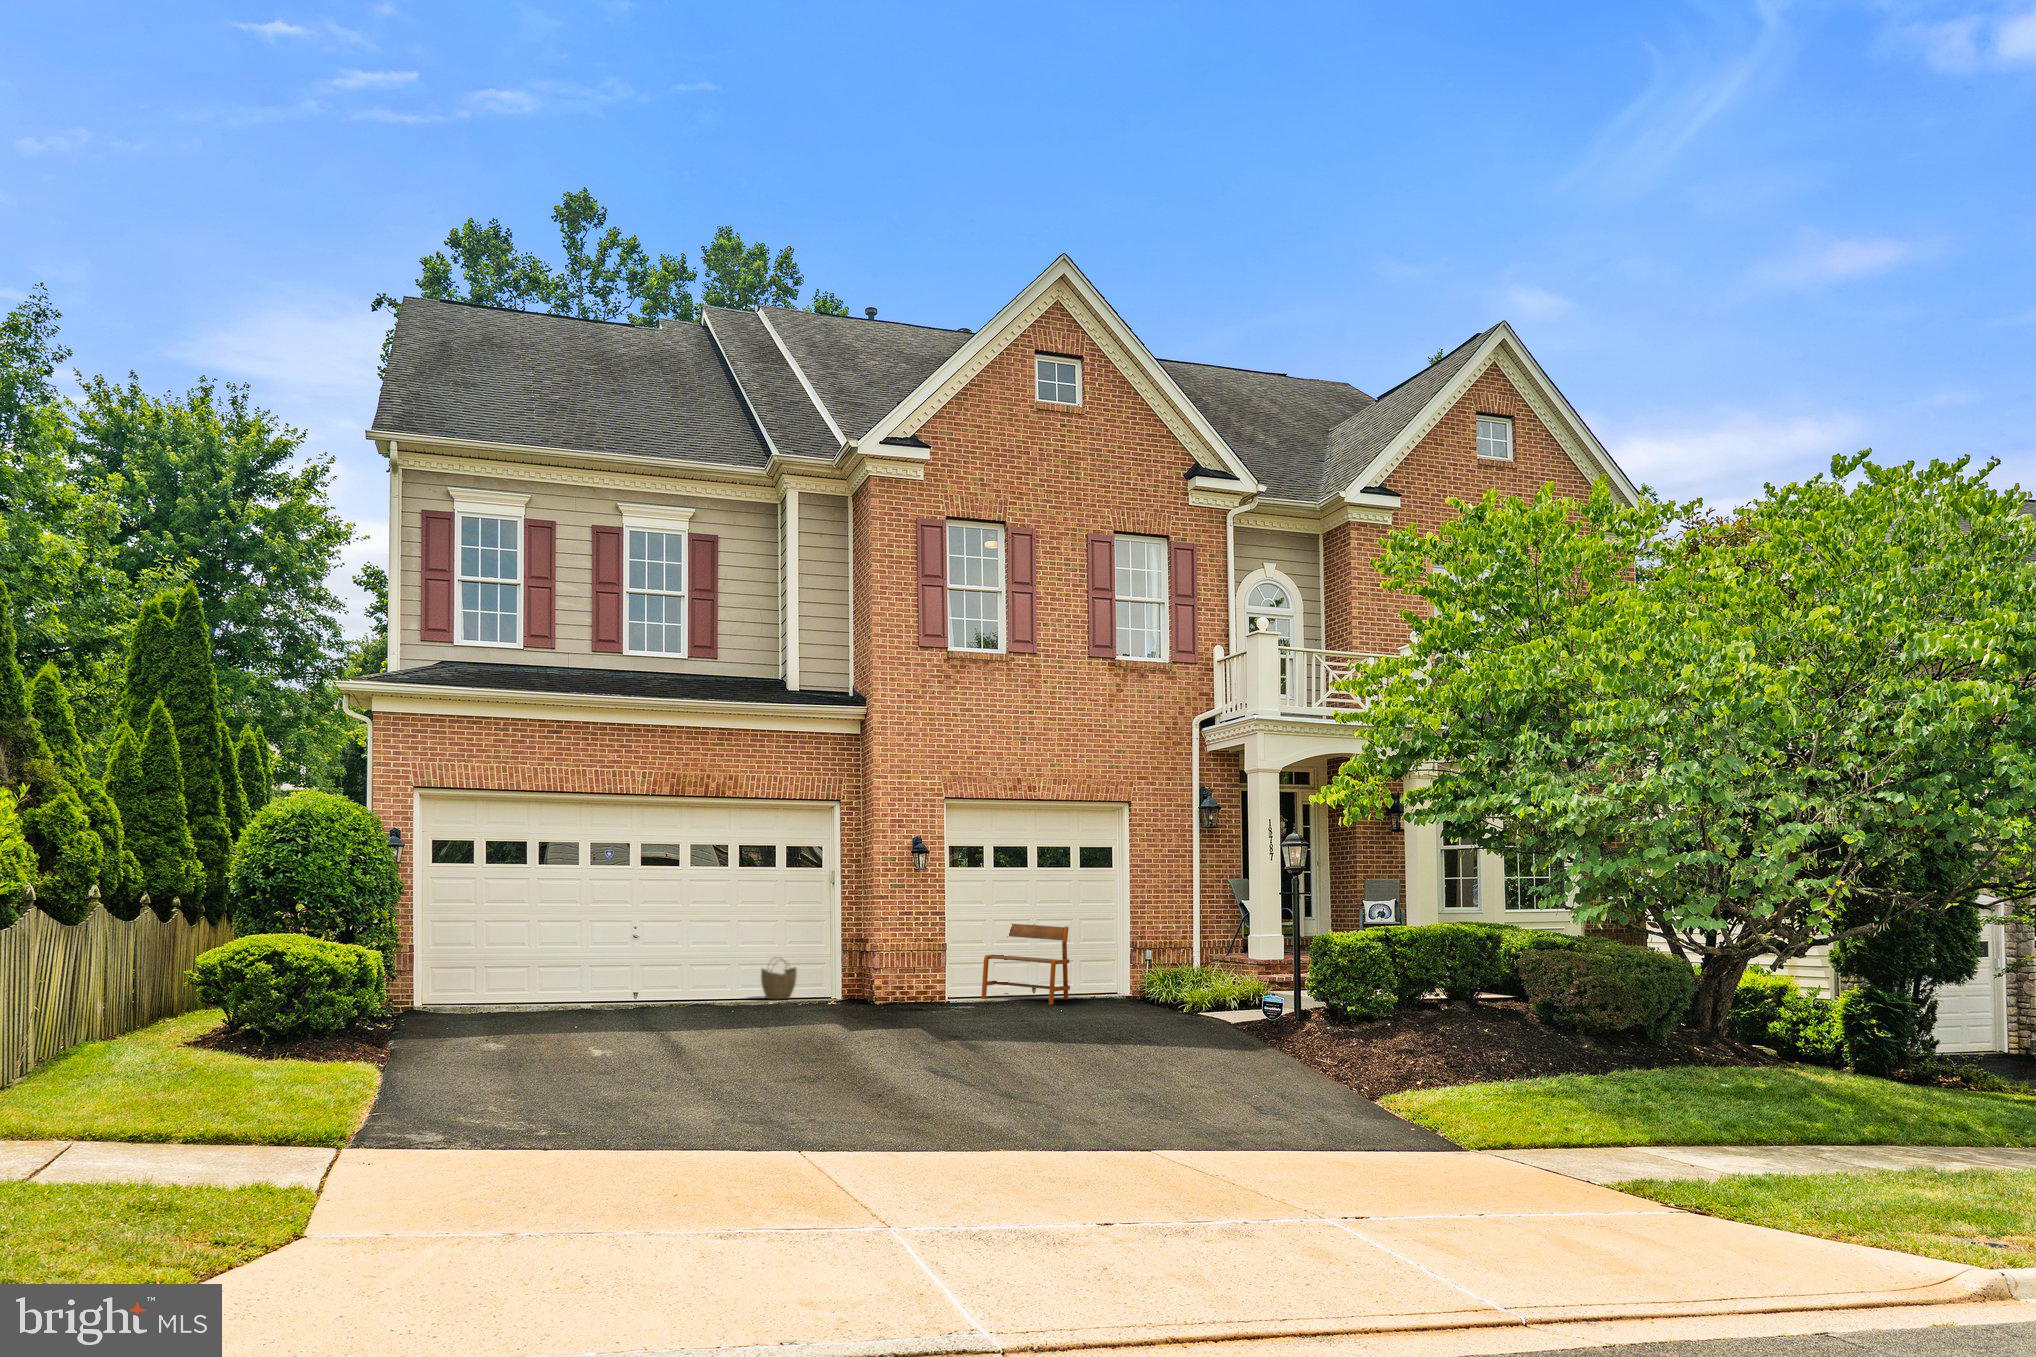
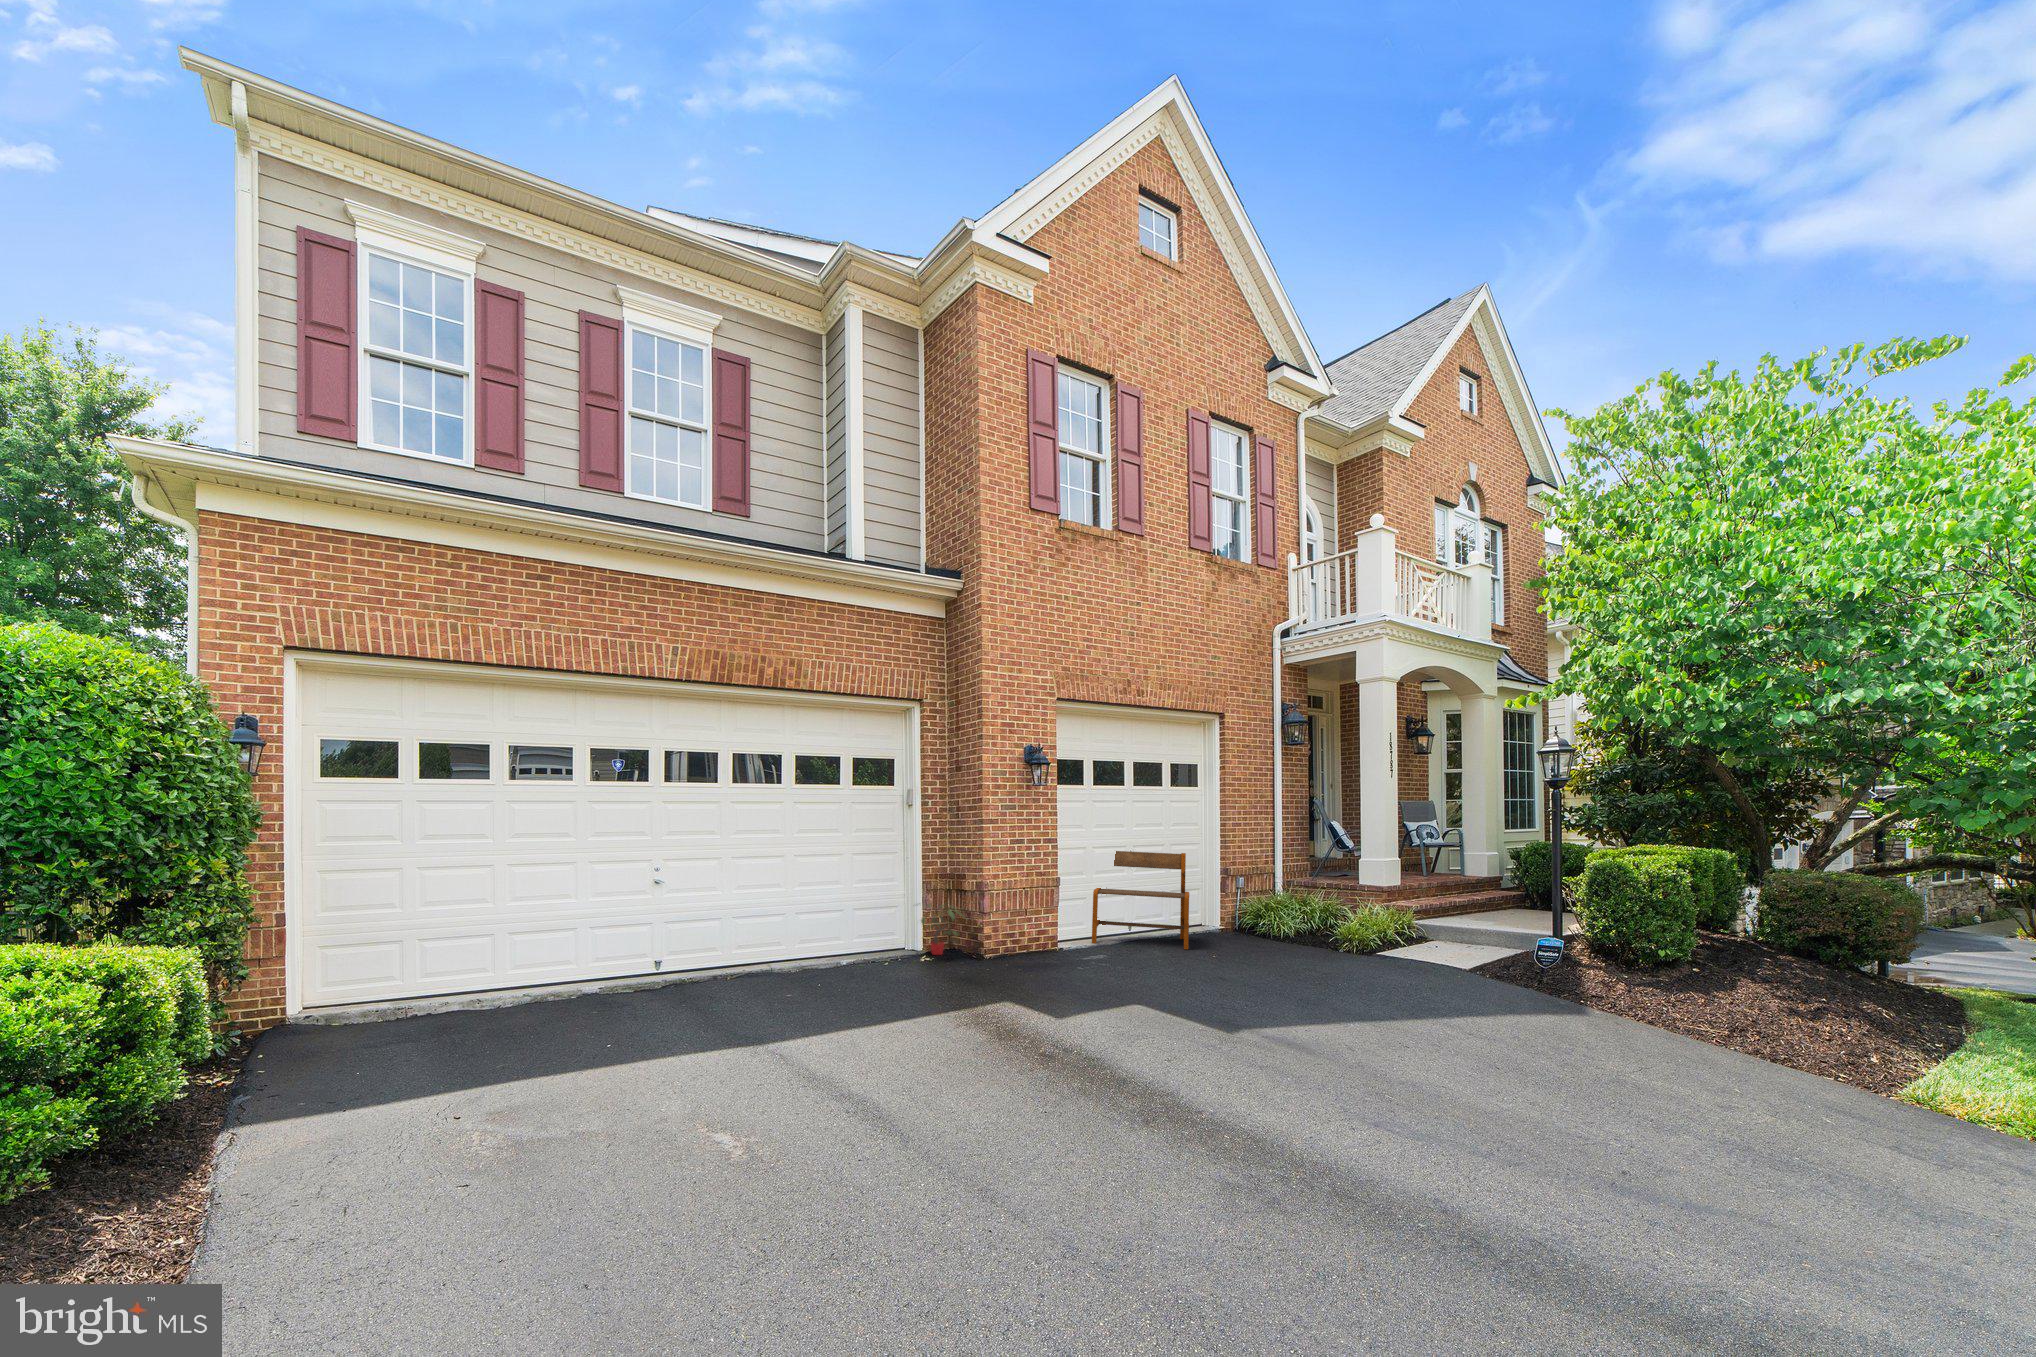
potted plant: none [827,960,865,999] -> present [921,904,963,955]
woven basket: present [761,963,797,1000] -> none [828,903,876,962]

